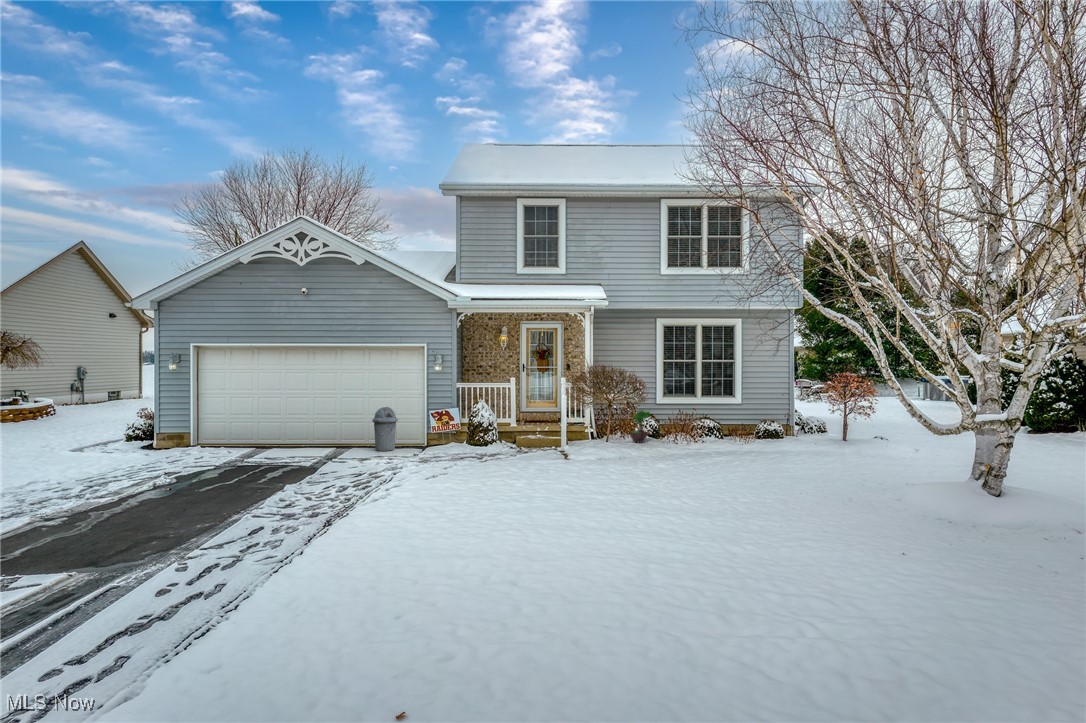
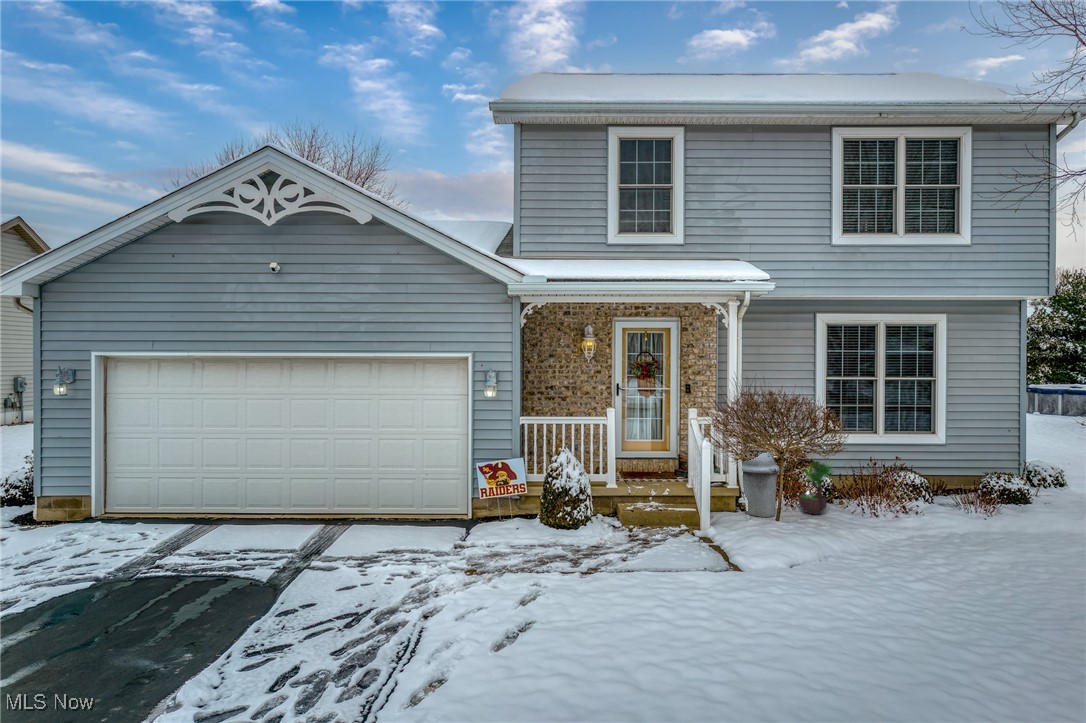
trash can: present [372,407,398,451] -> present [742,453,780,517]

